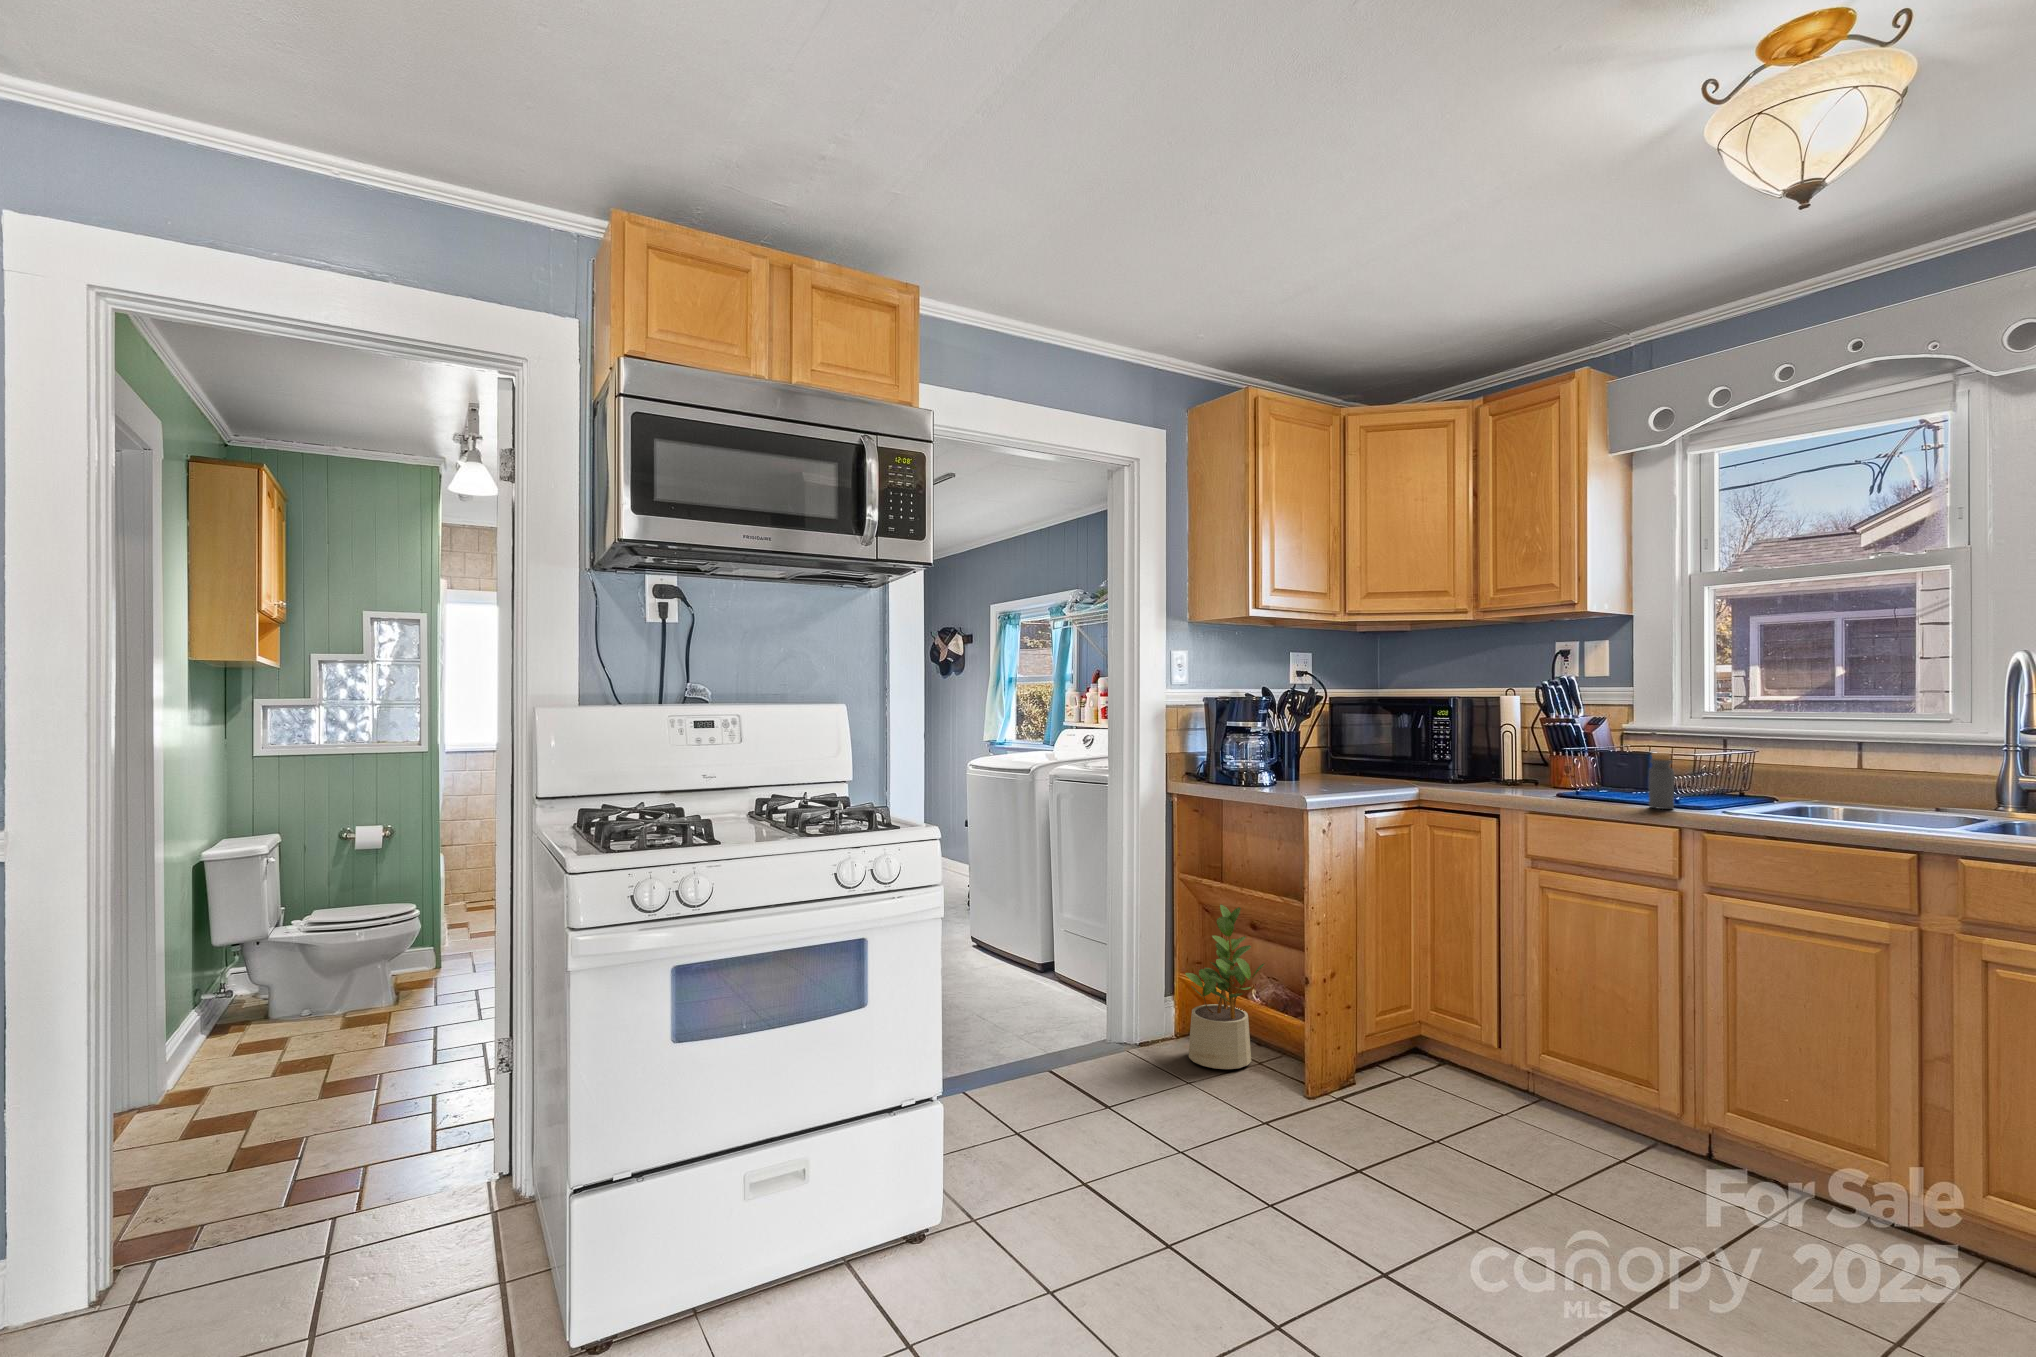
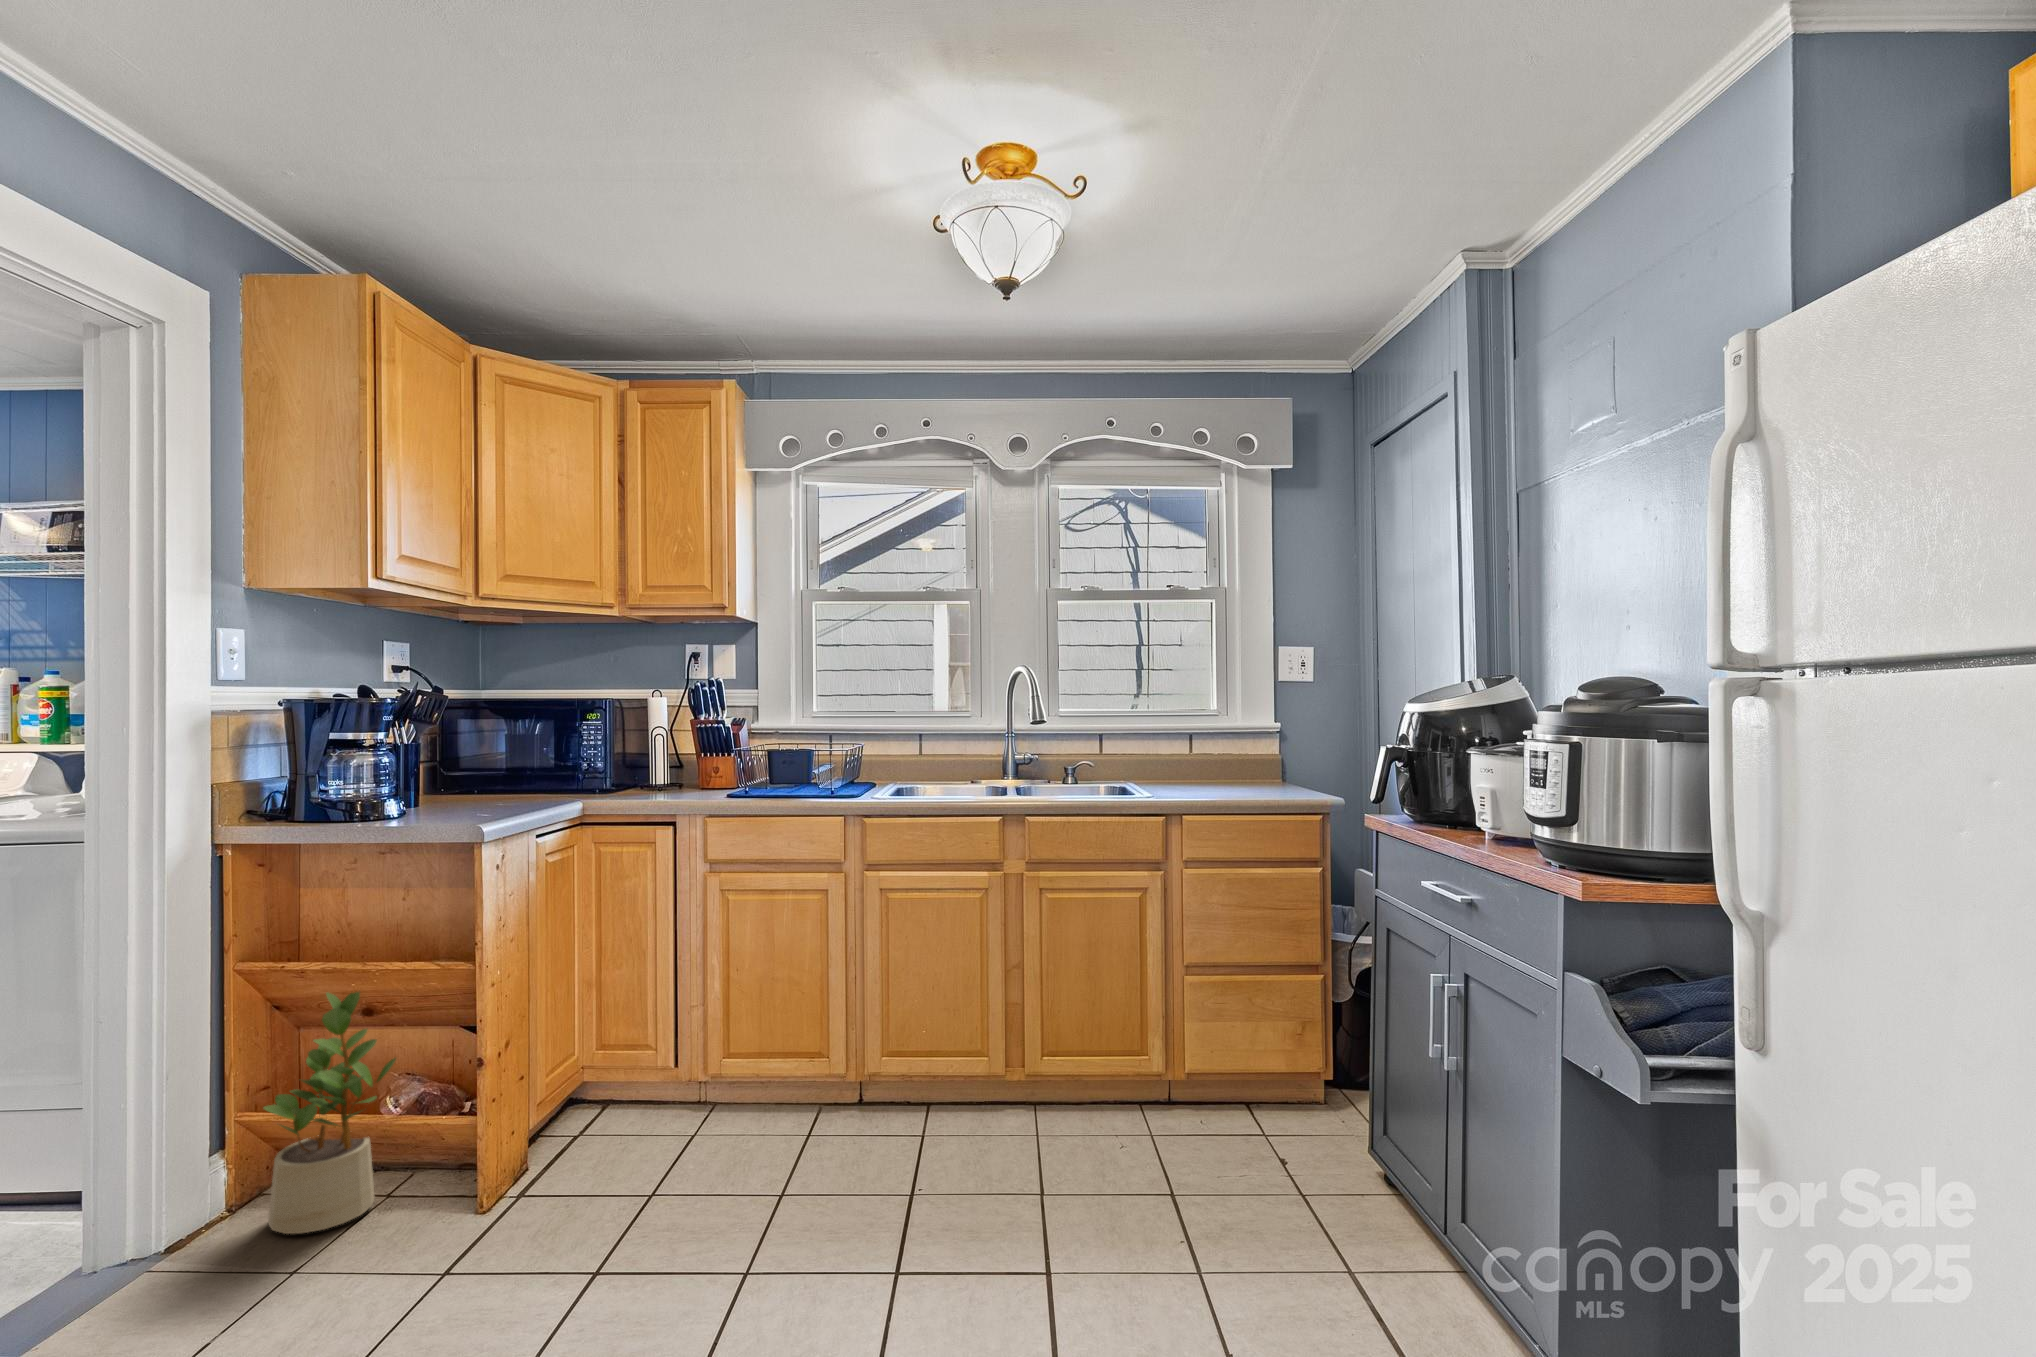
bottle: present [1649,753,1674,809] -> none [815,746,835,798]

